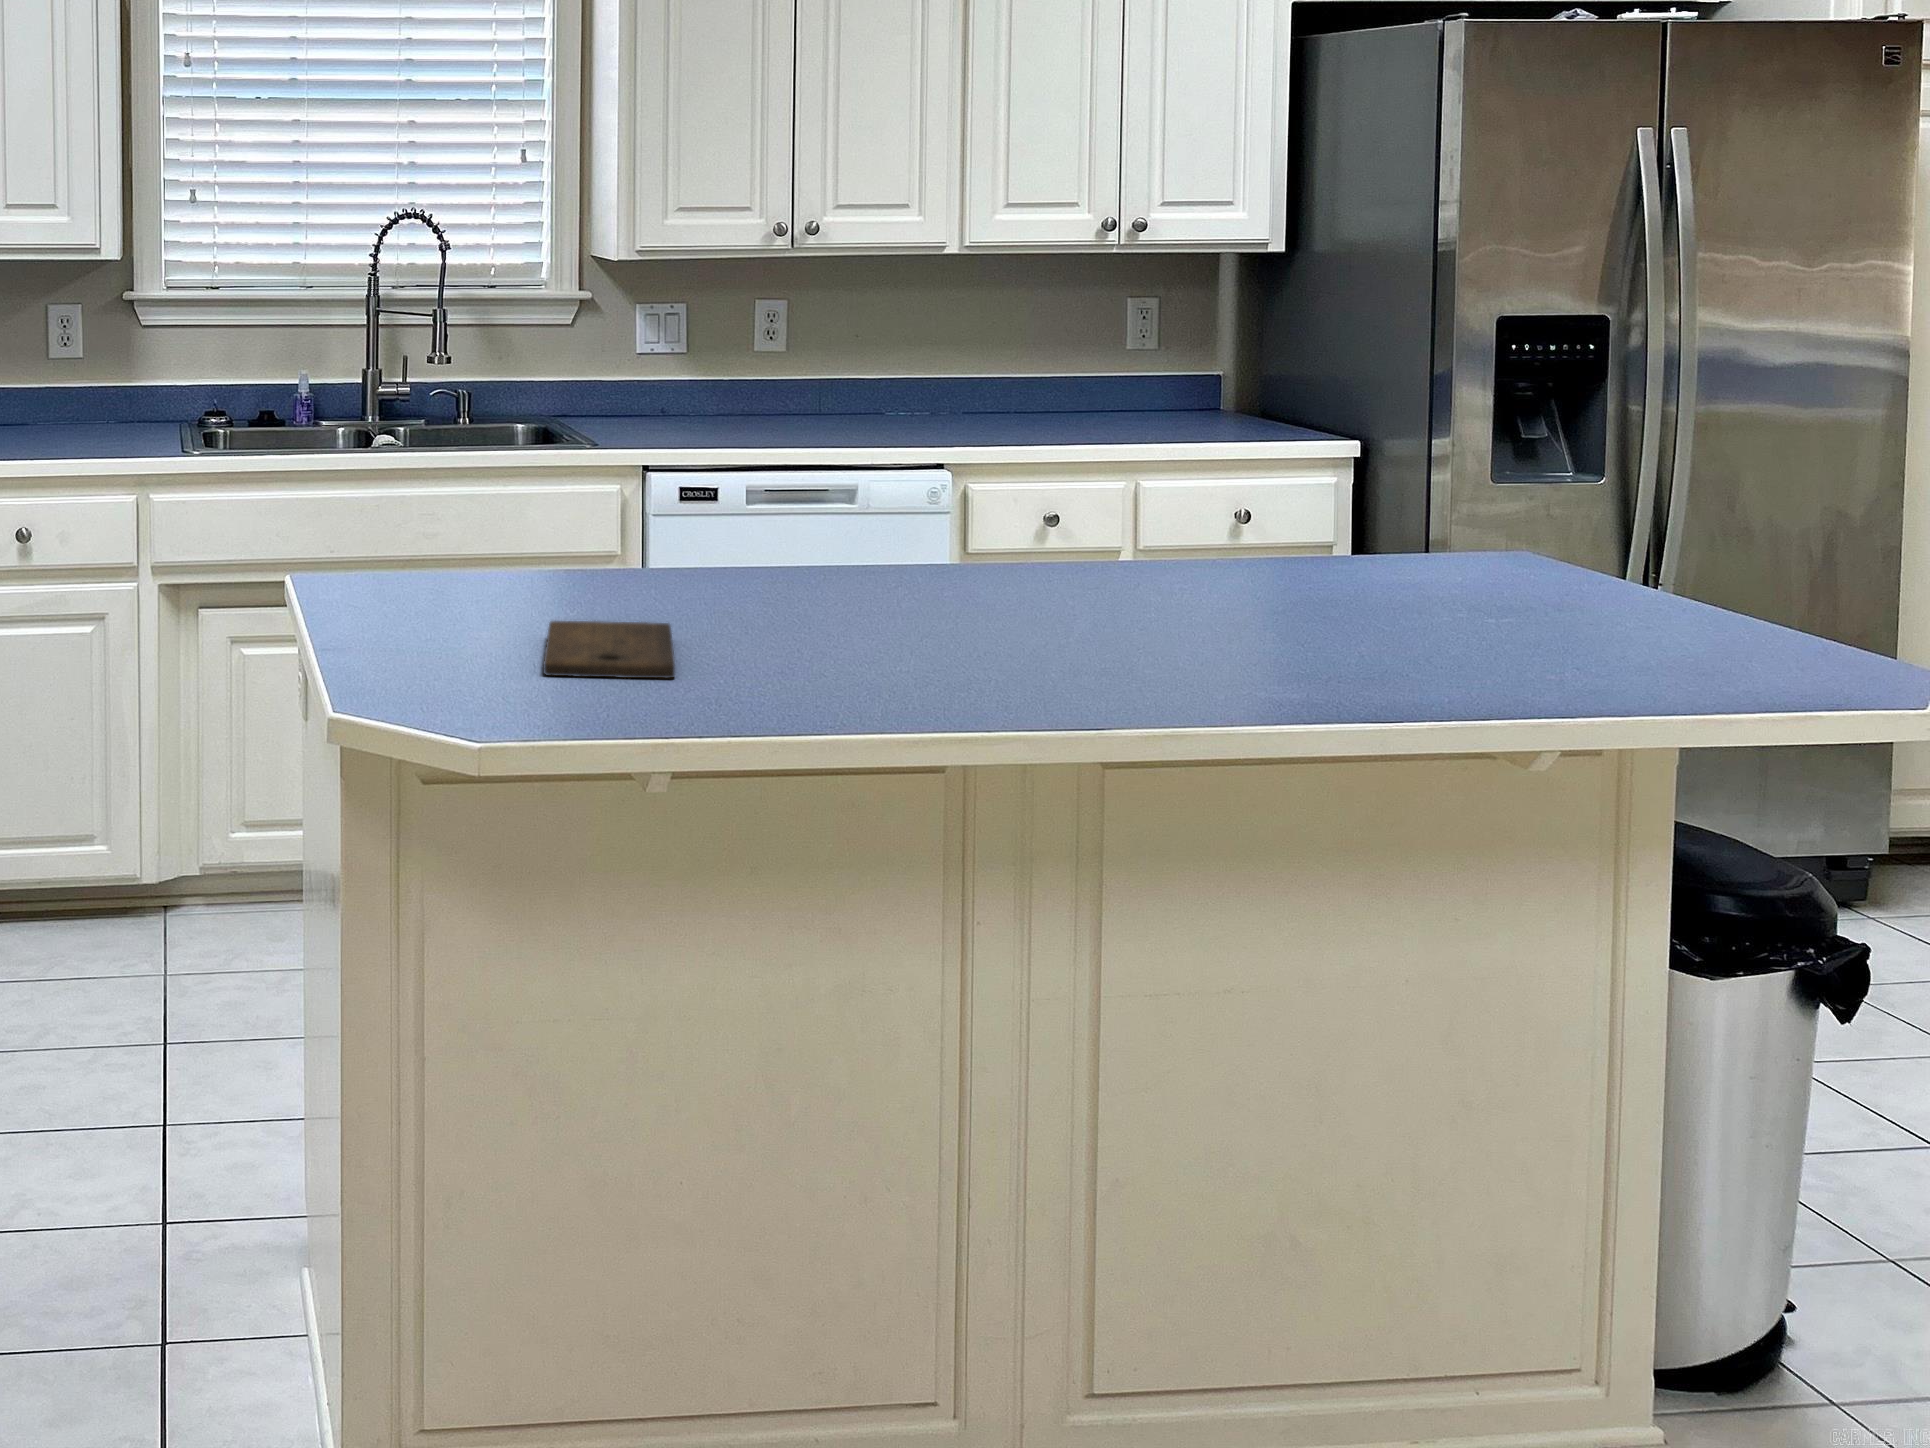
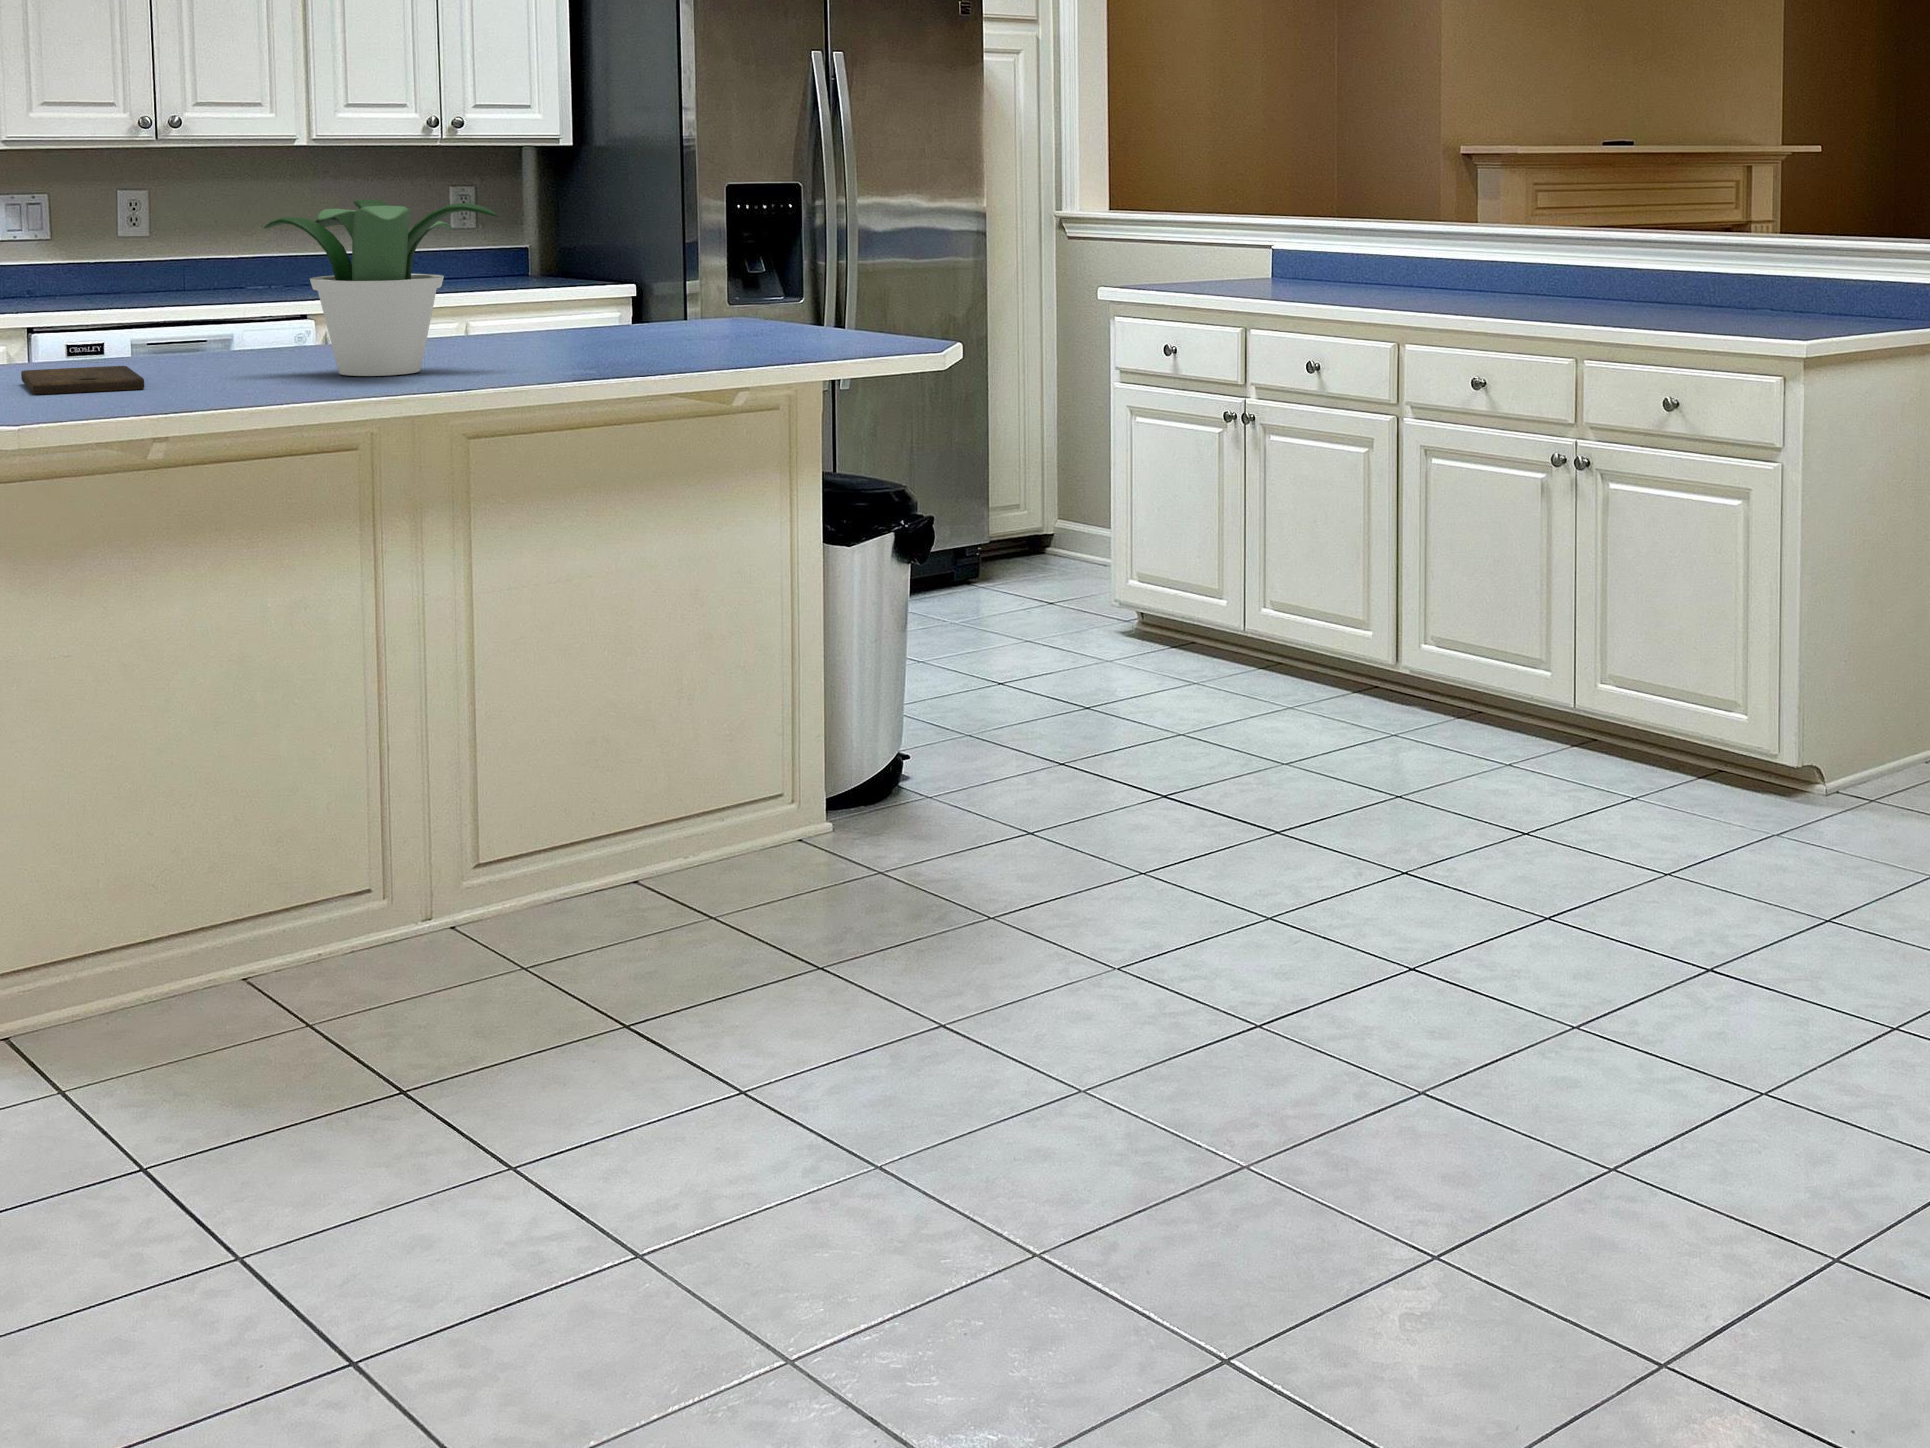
potted plant: none [842,418,1166,683] -> present [264,199,499,376]

